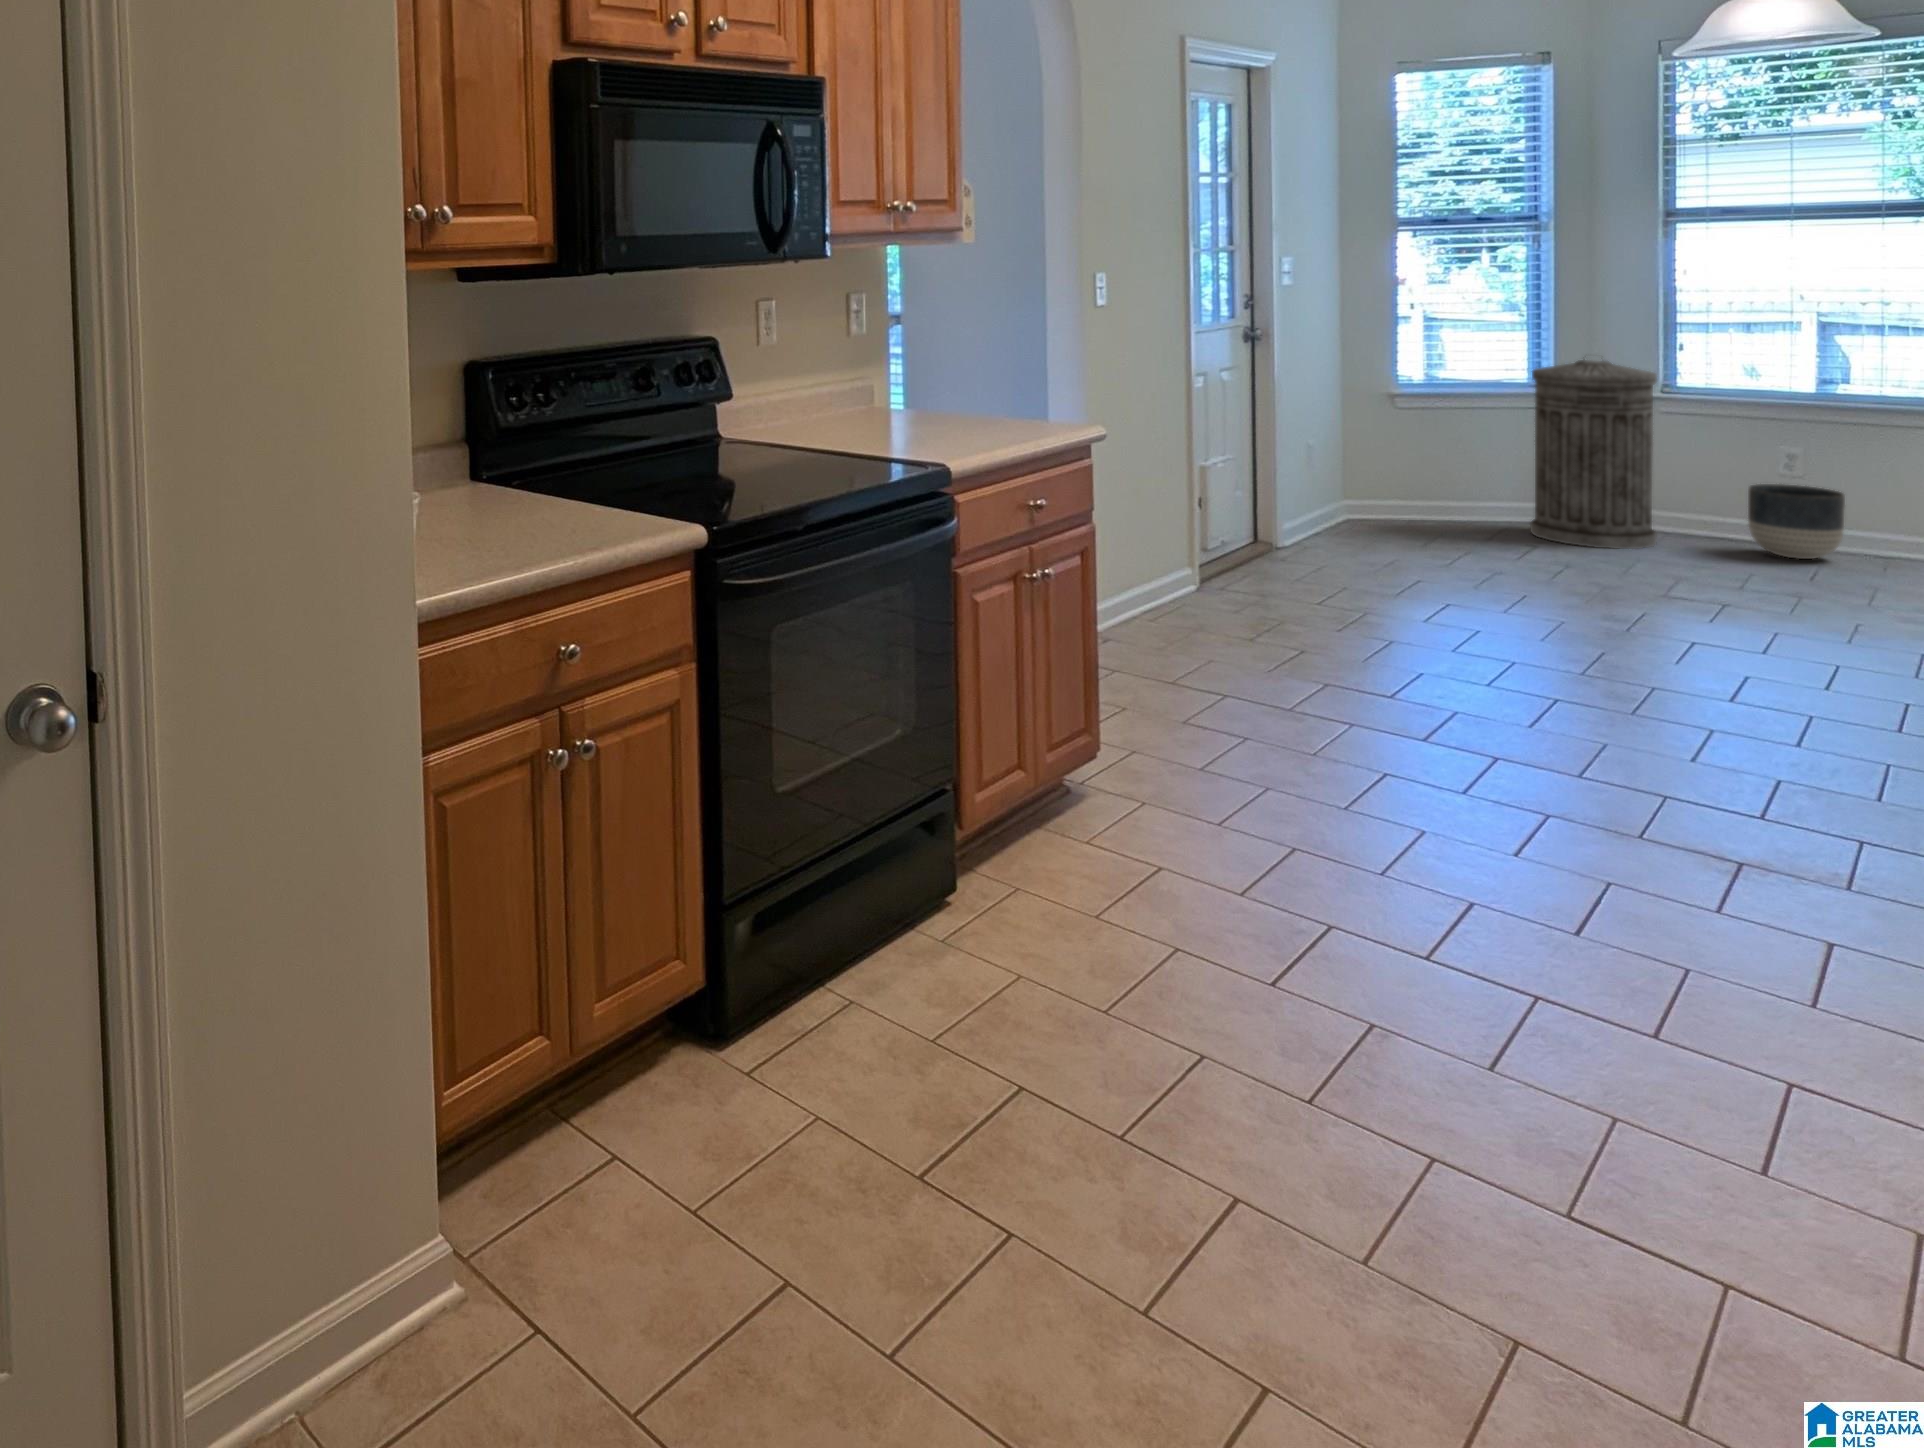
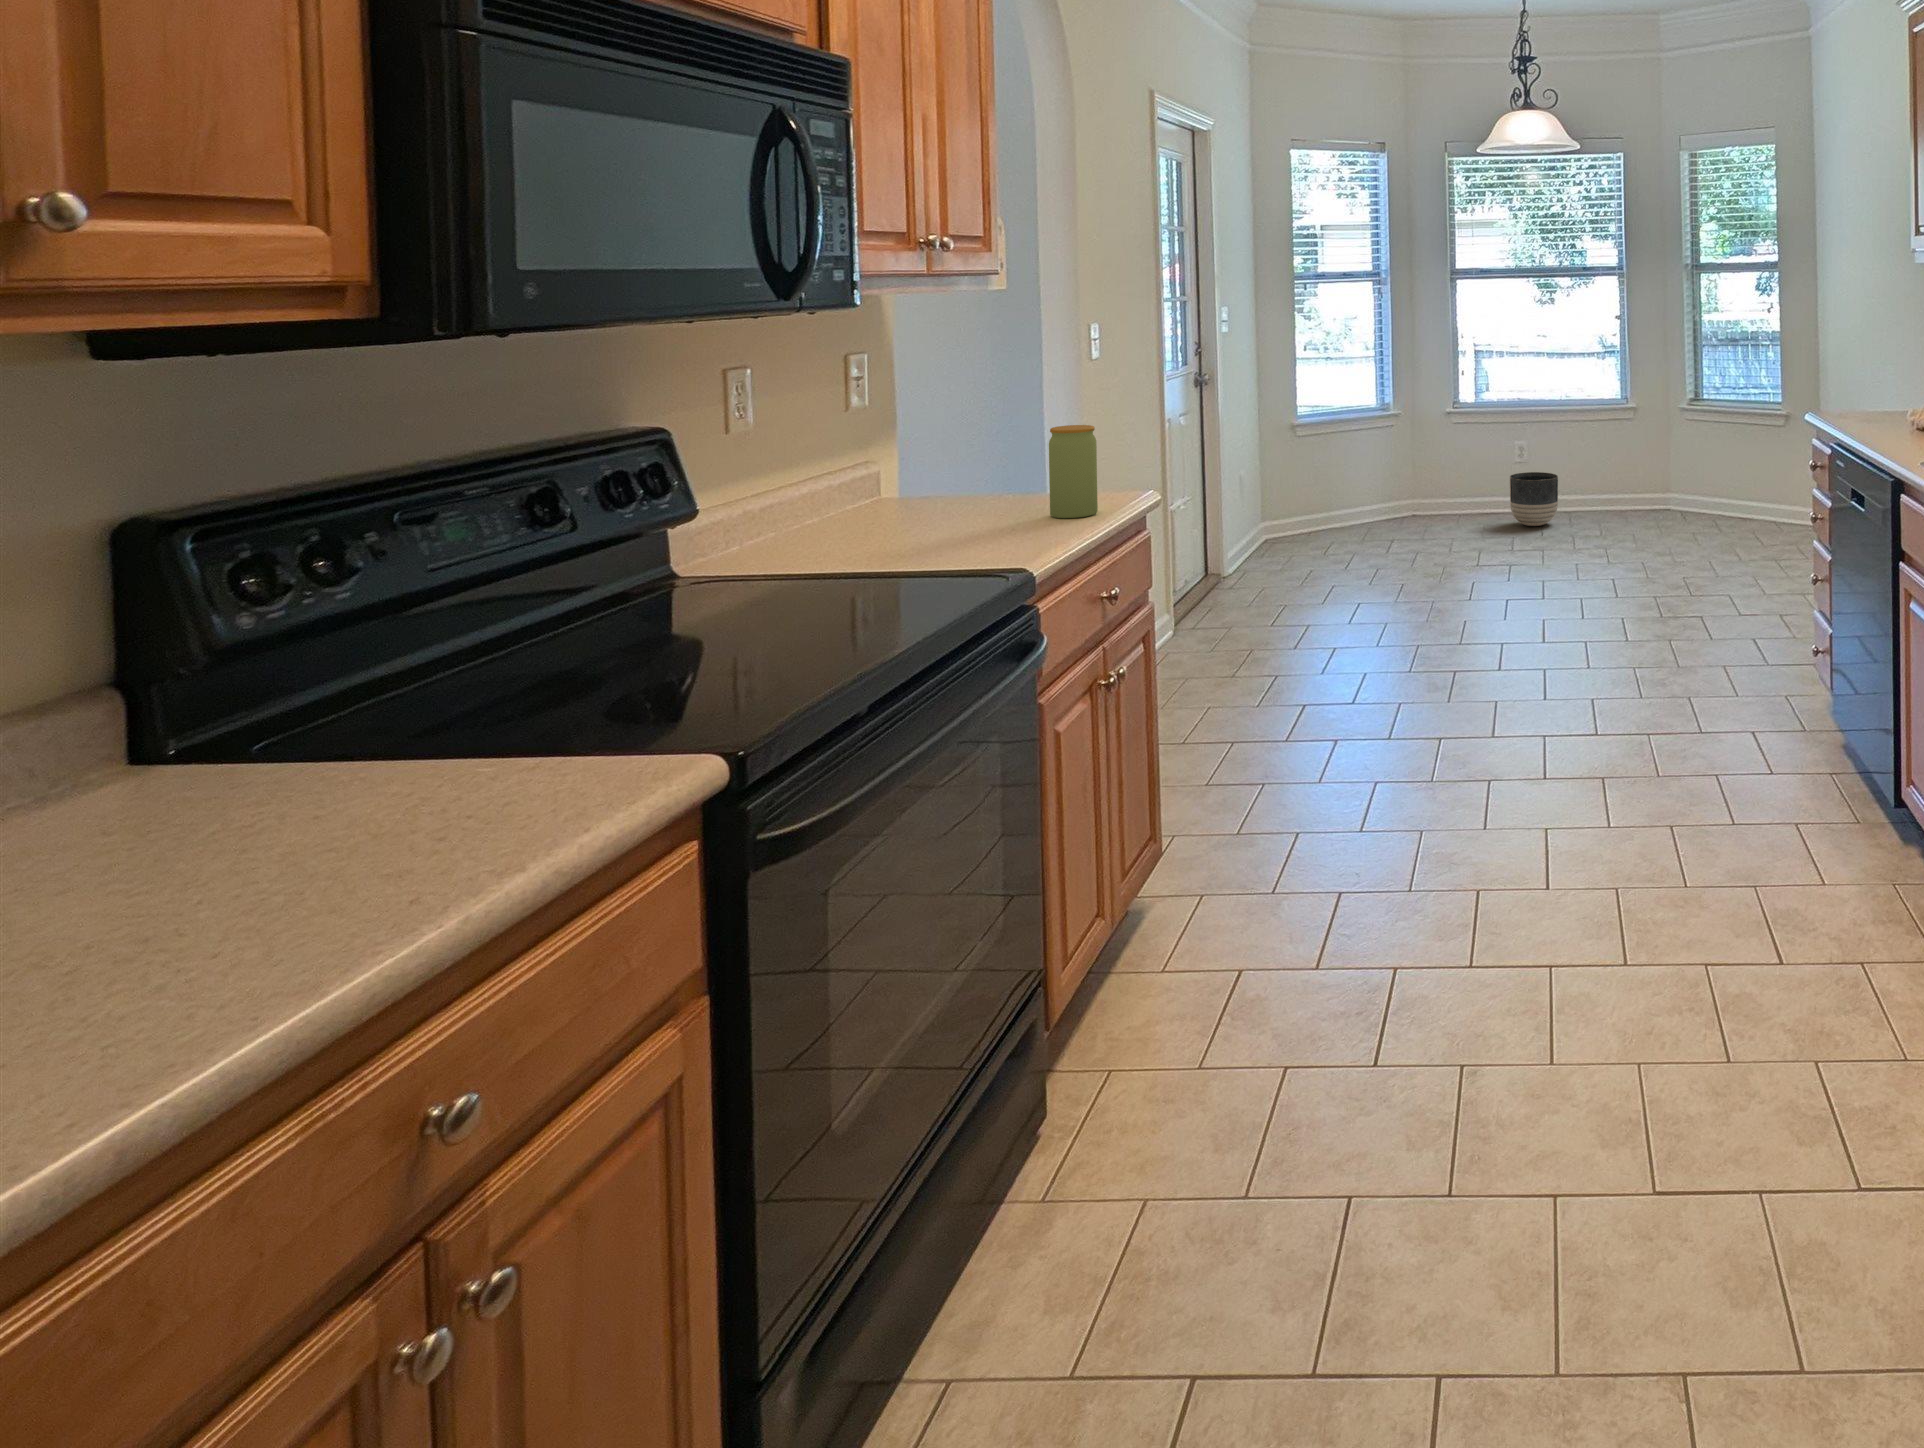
jar: none [996,358,1038,435] -> present [1049,425,1098,518]
trash can: present [1530,359,1657,549] -> none [1386,383,1461,537]

